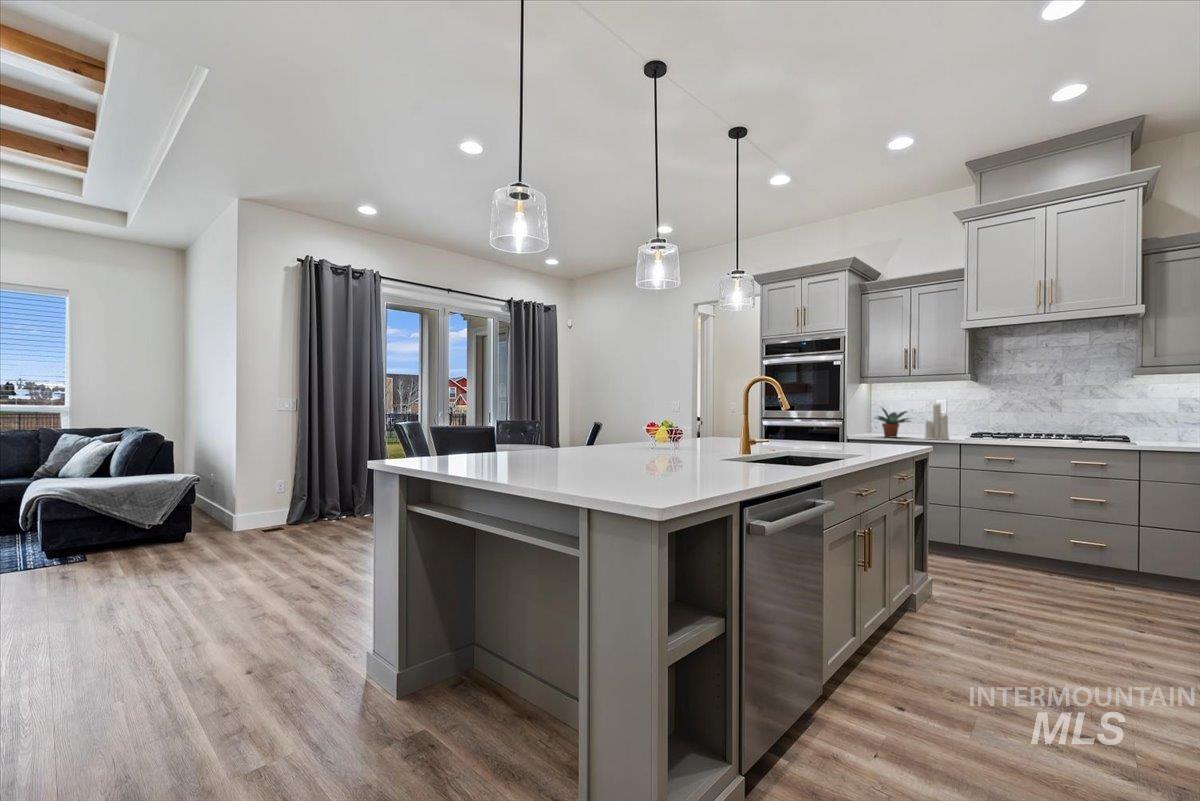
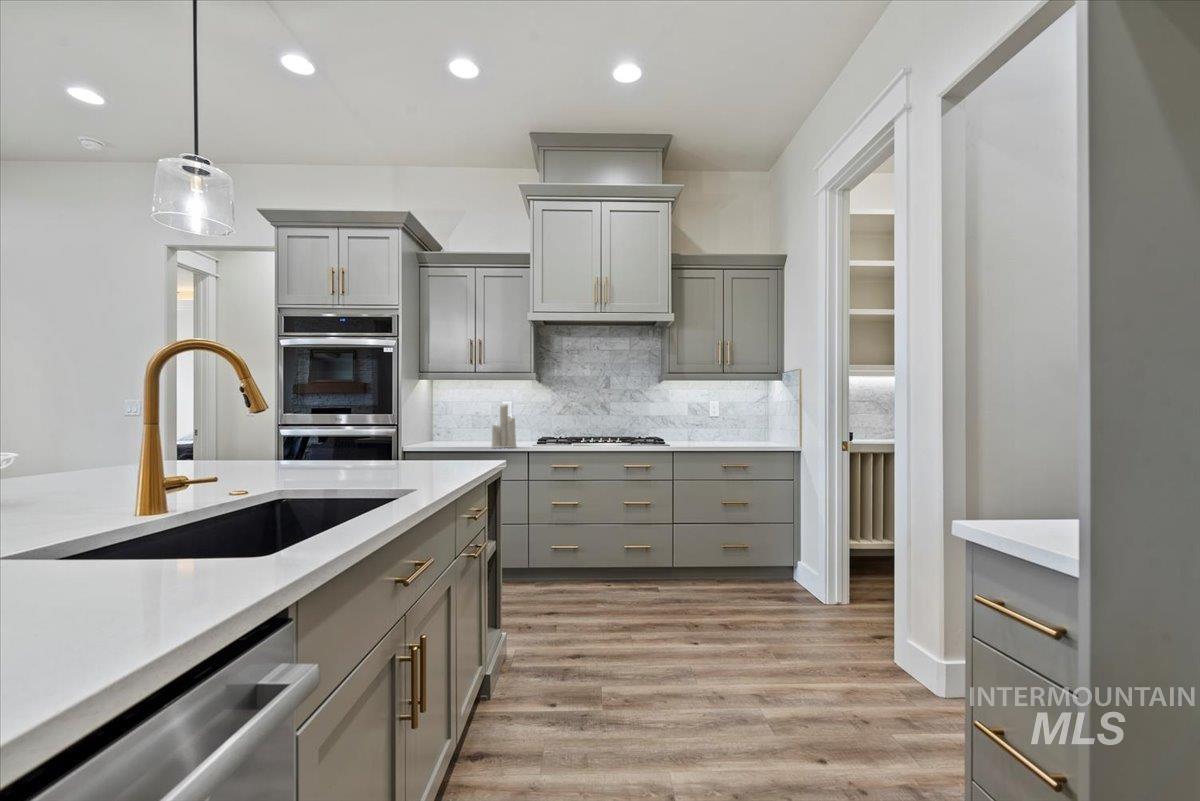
potted plant: present [876,408,909,437] -> none [432,409,478,448]

